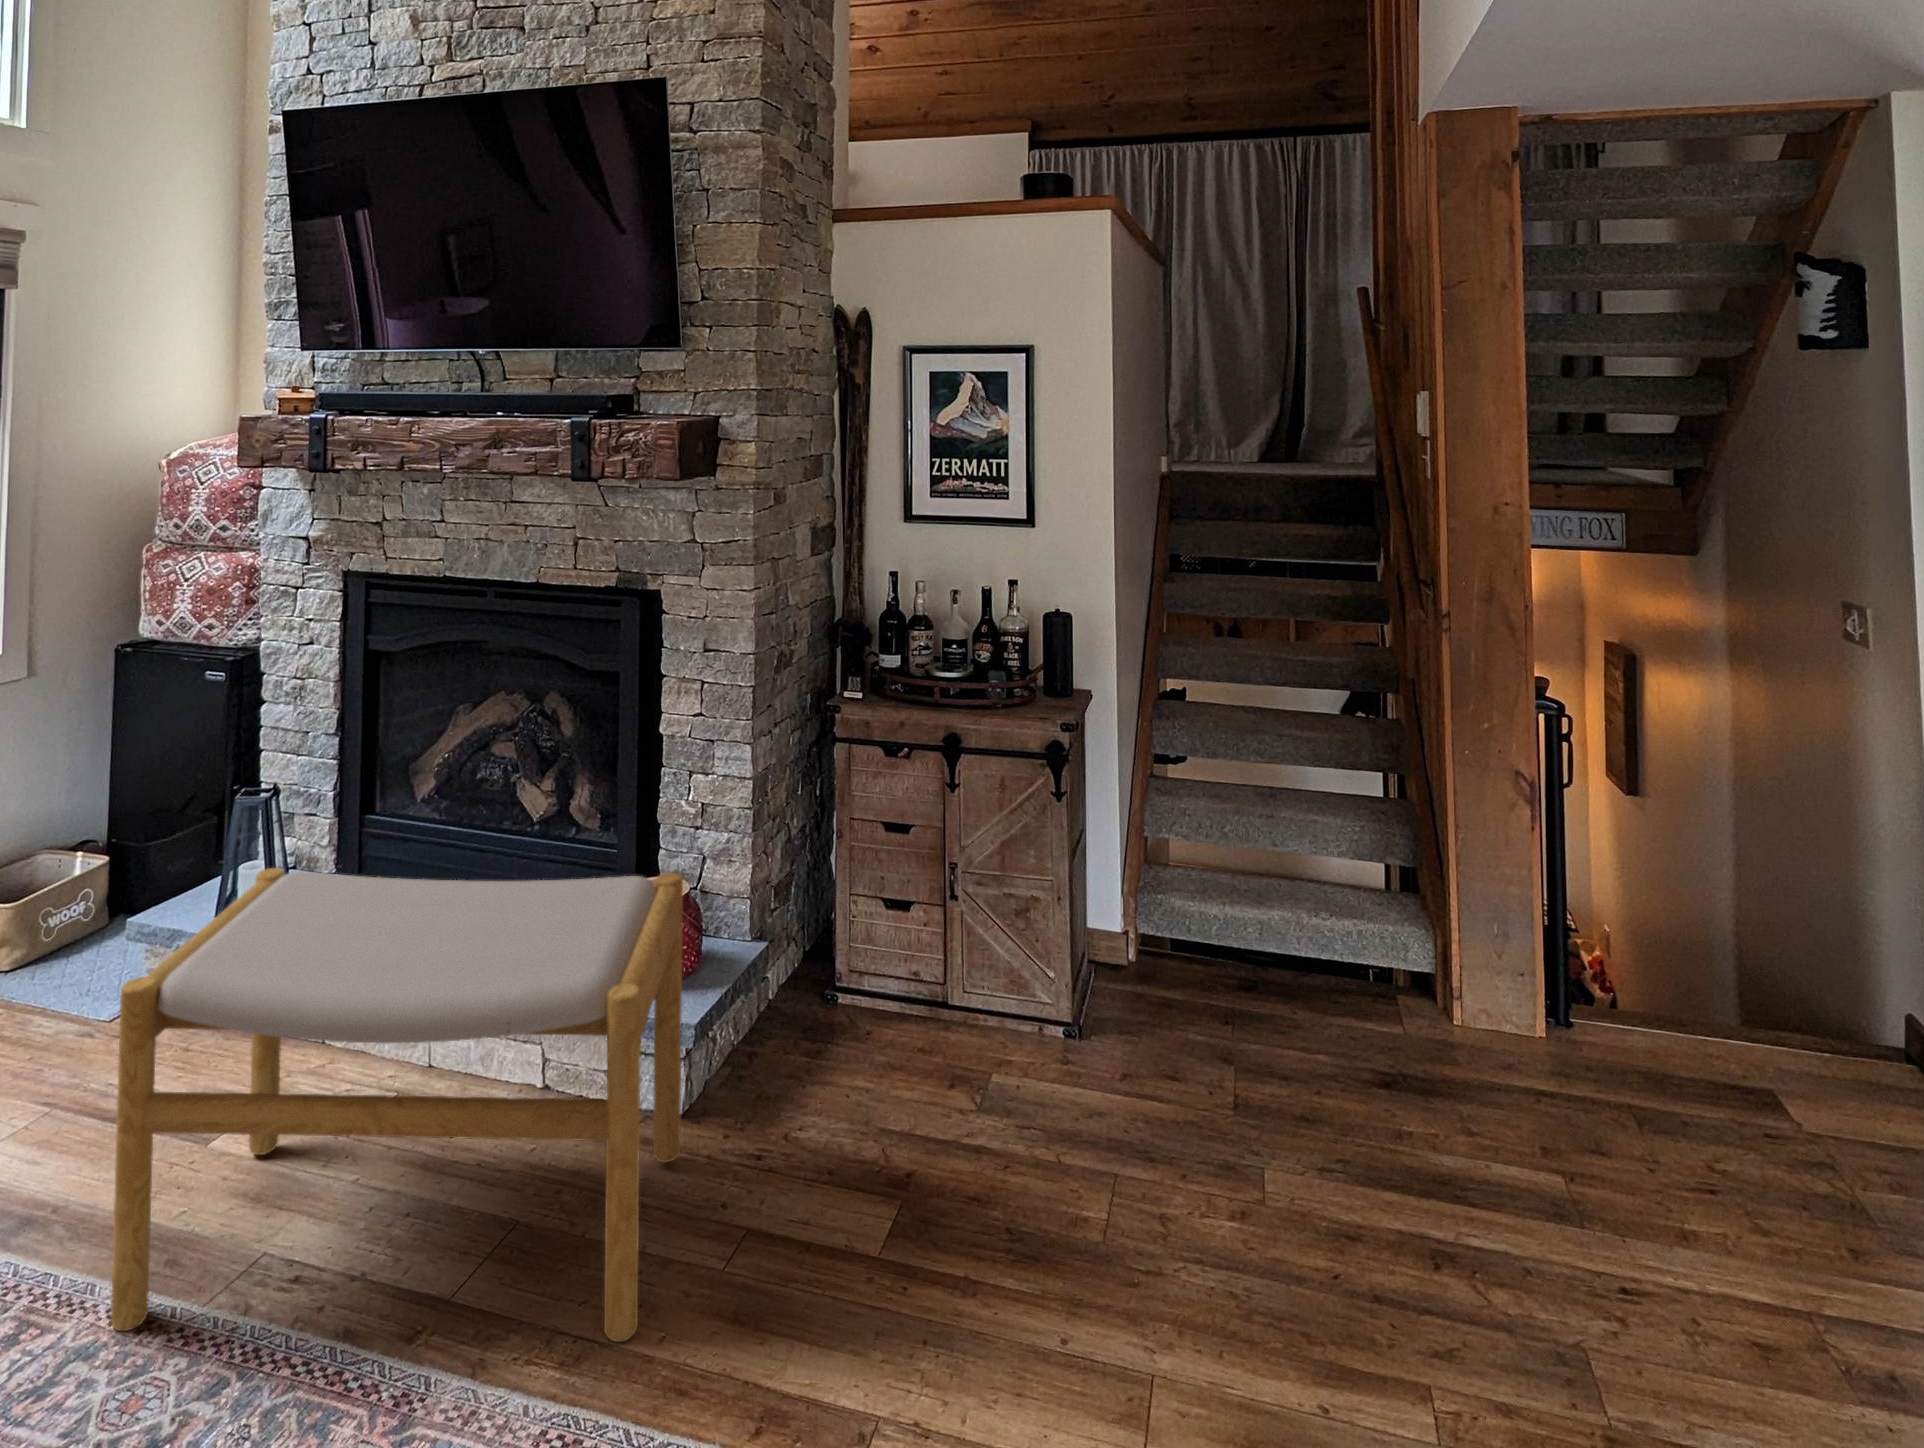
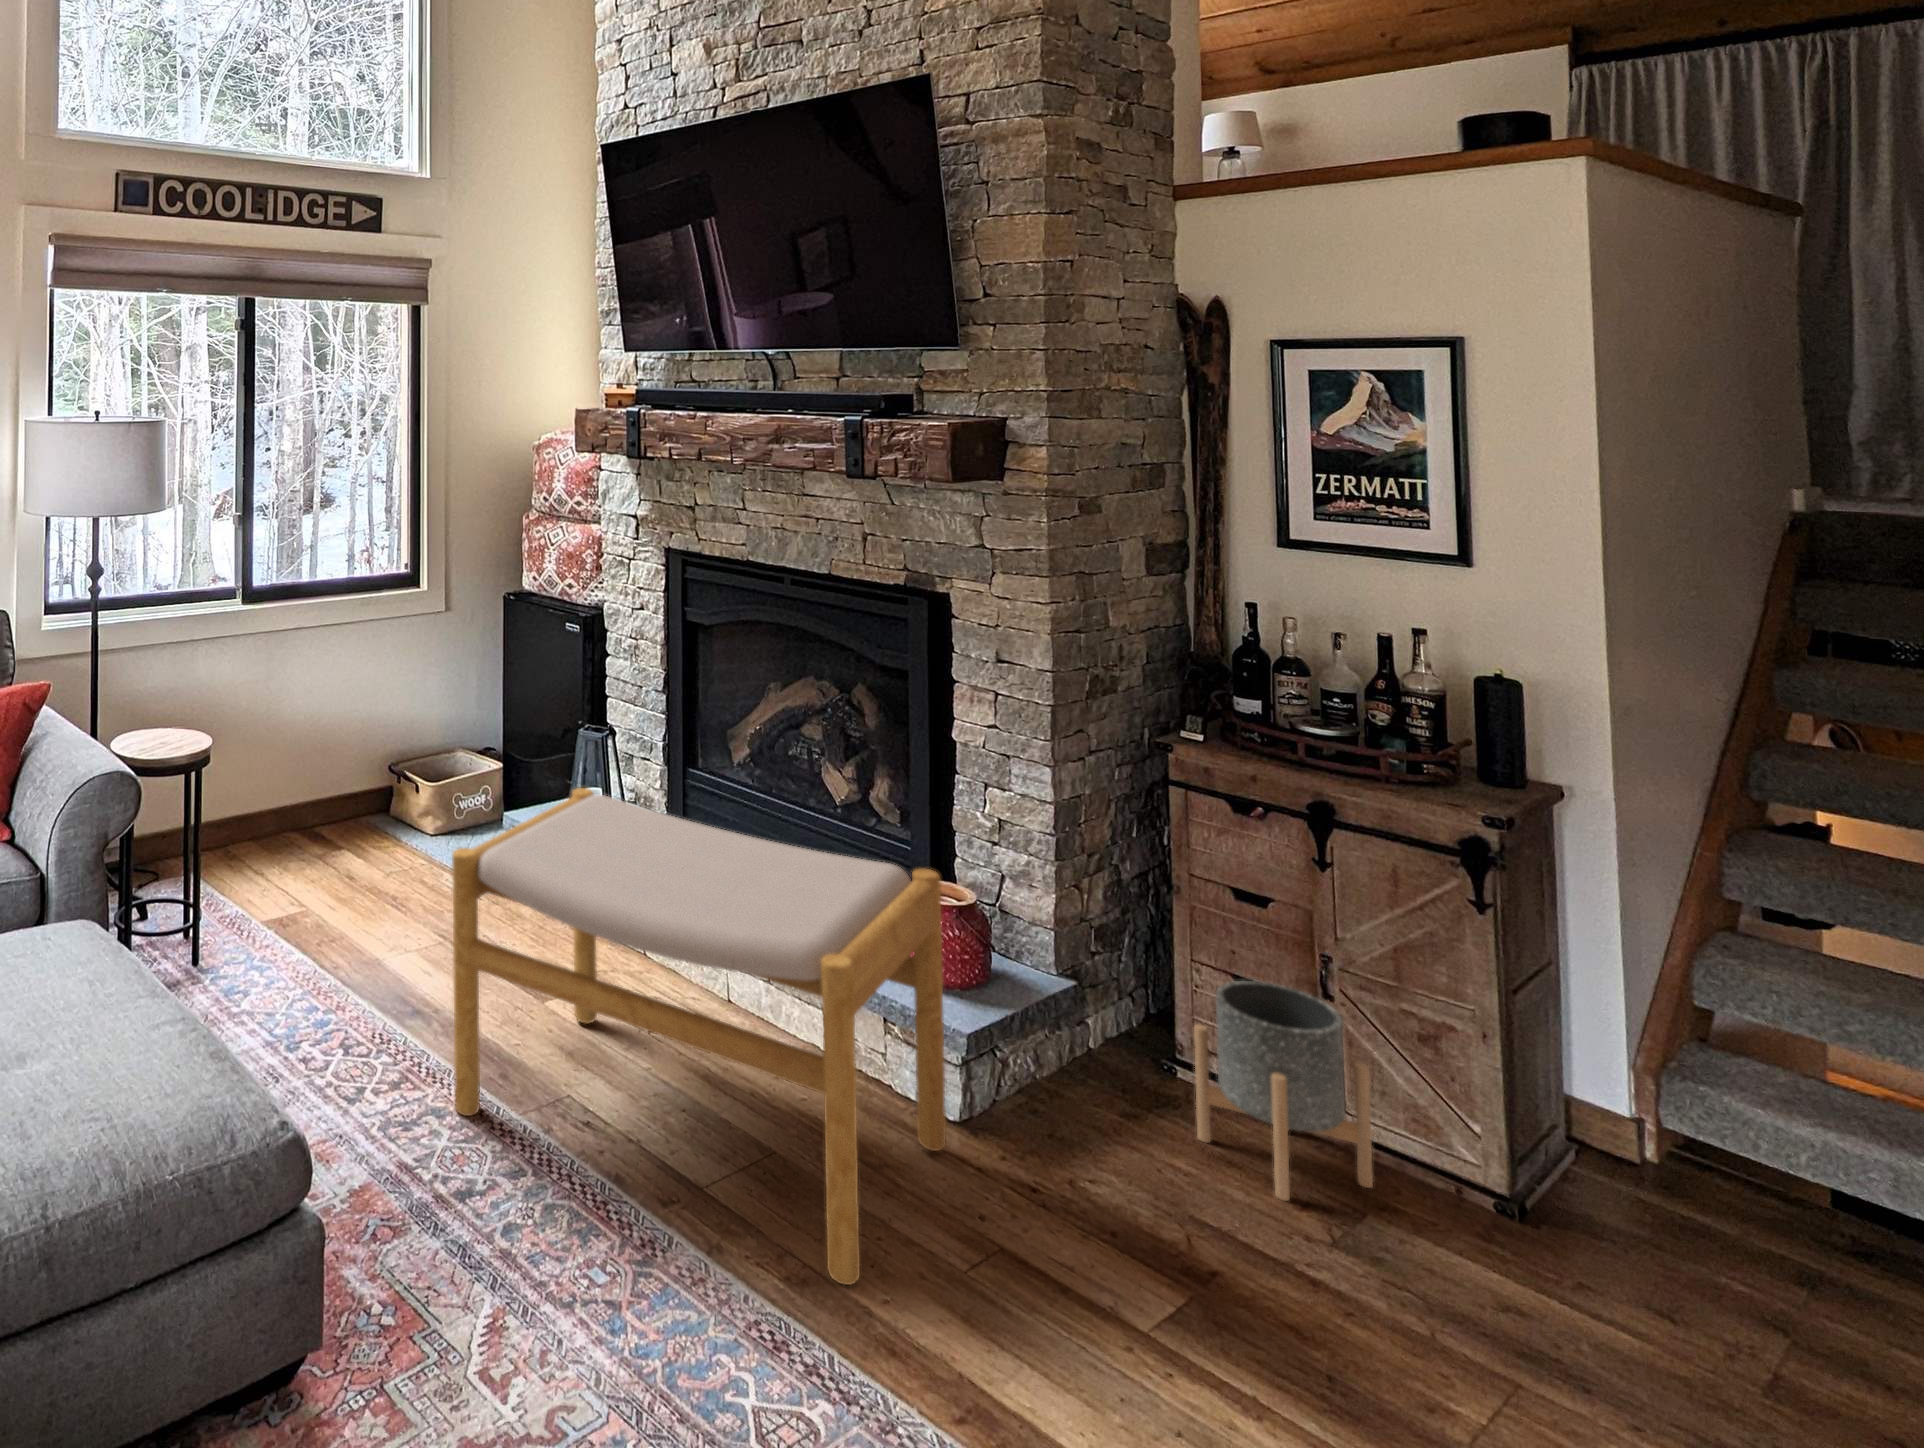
planter: none [872,908,999,1098] -> present [1194,981,1373,1201]

